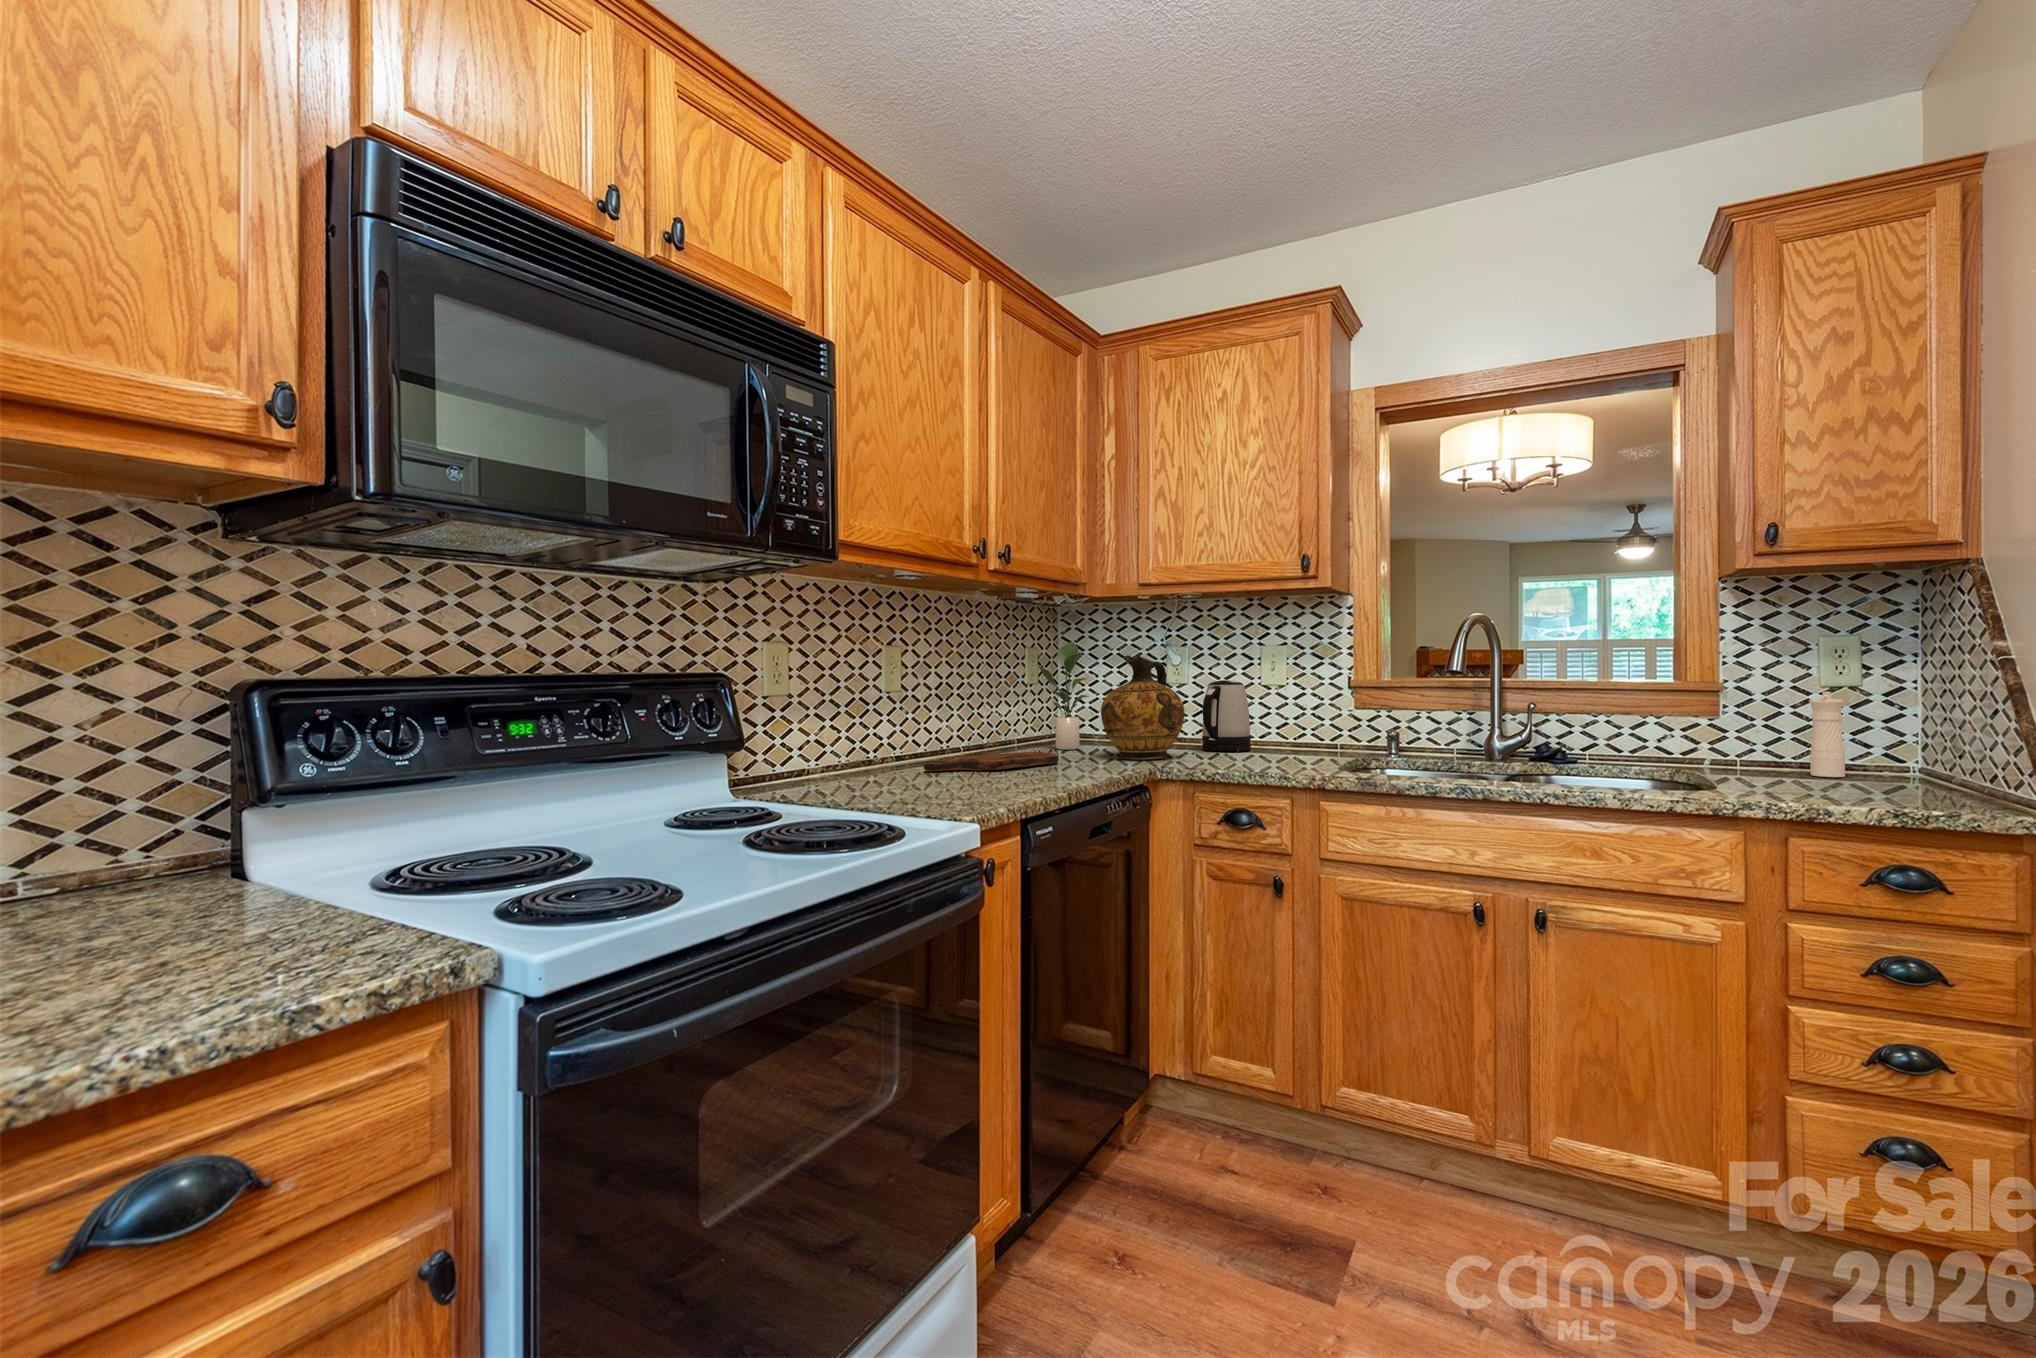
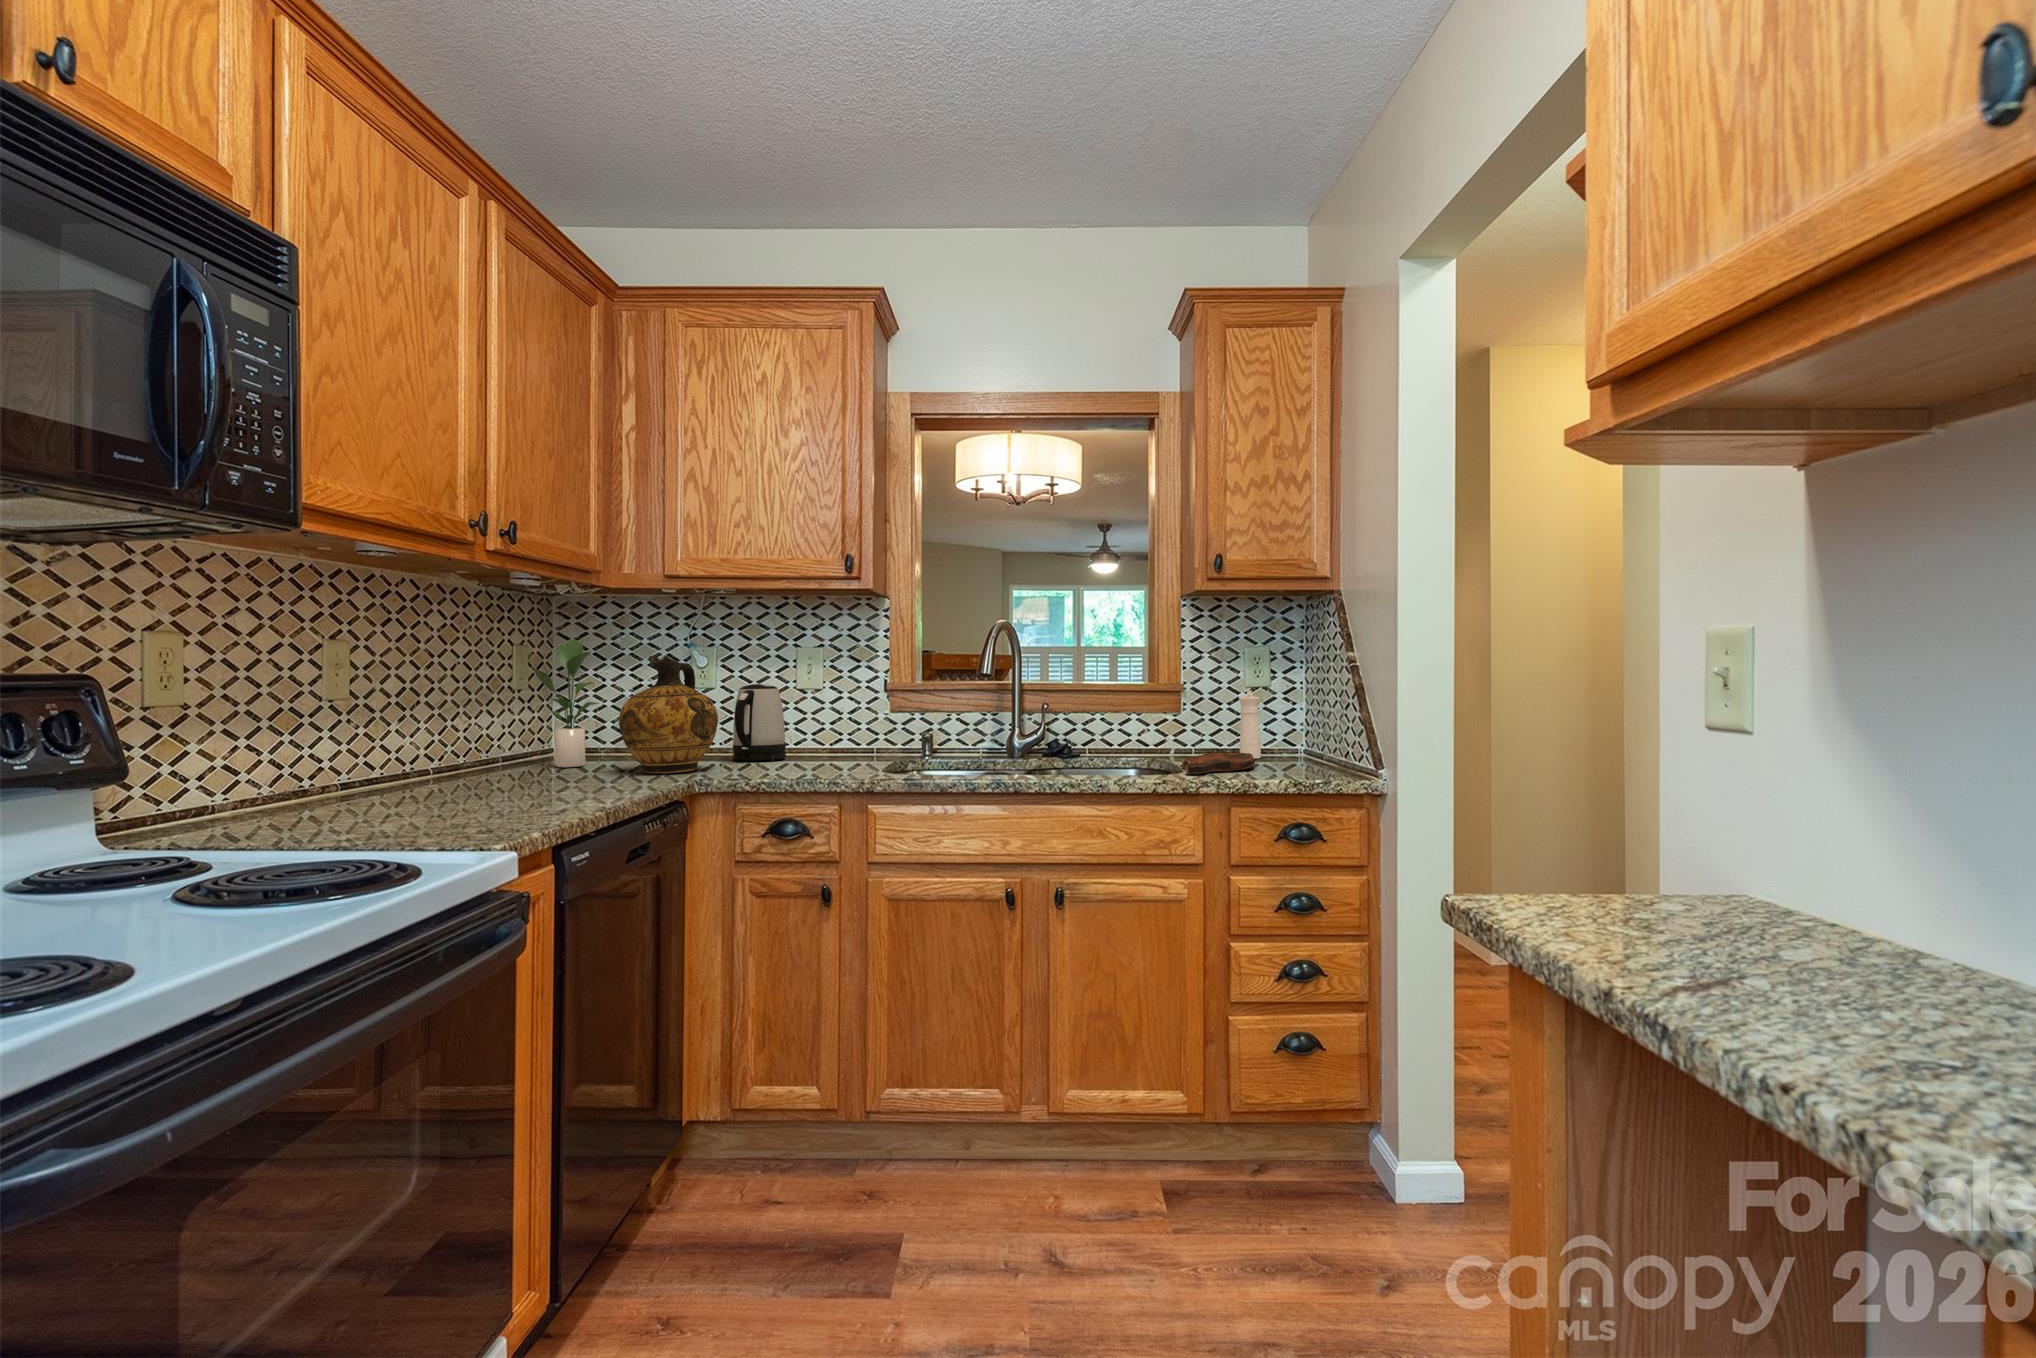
cutting board: present [924,752,1058,772] -> present [1182,753,1255,774]

